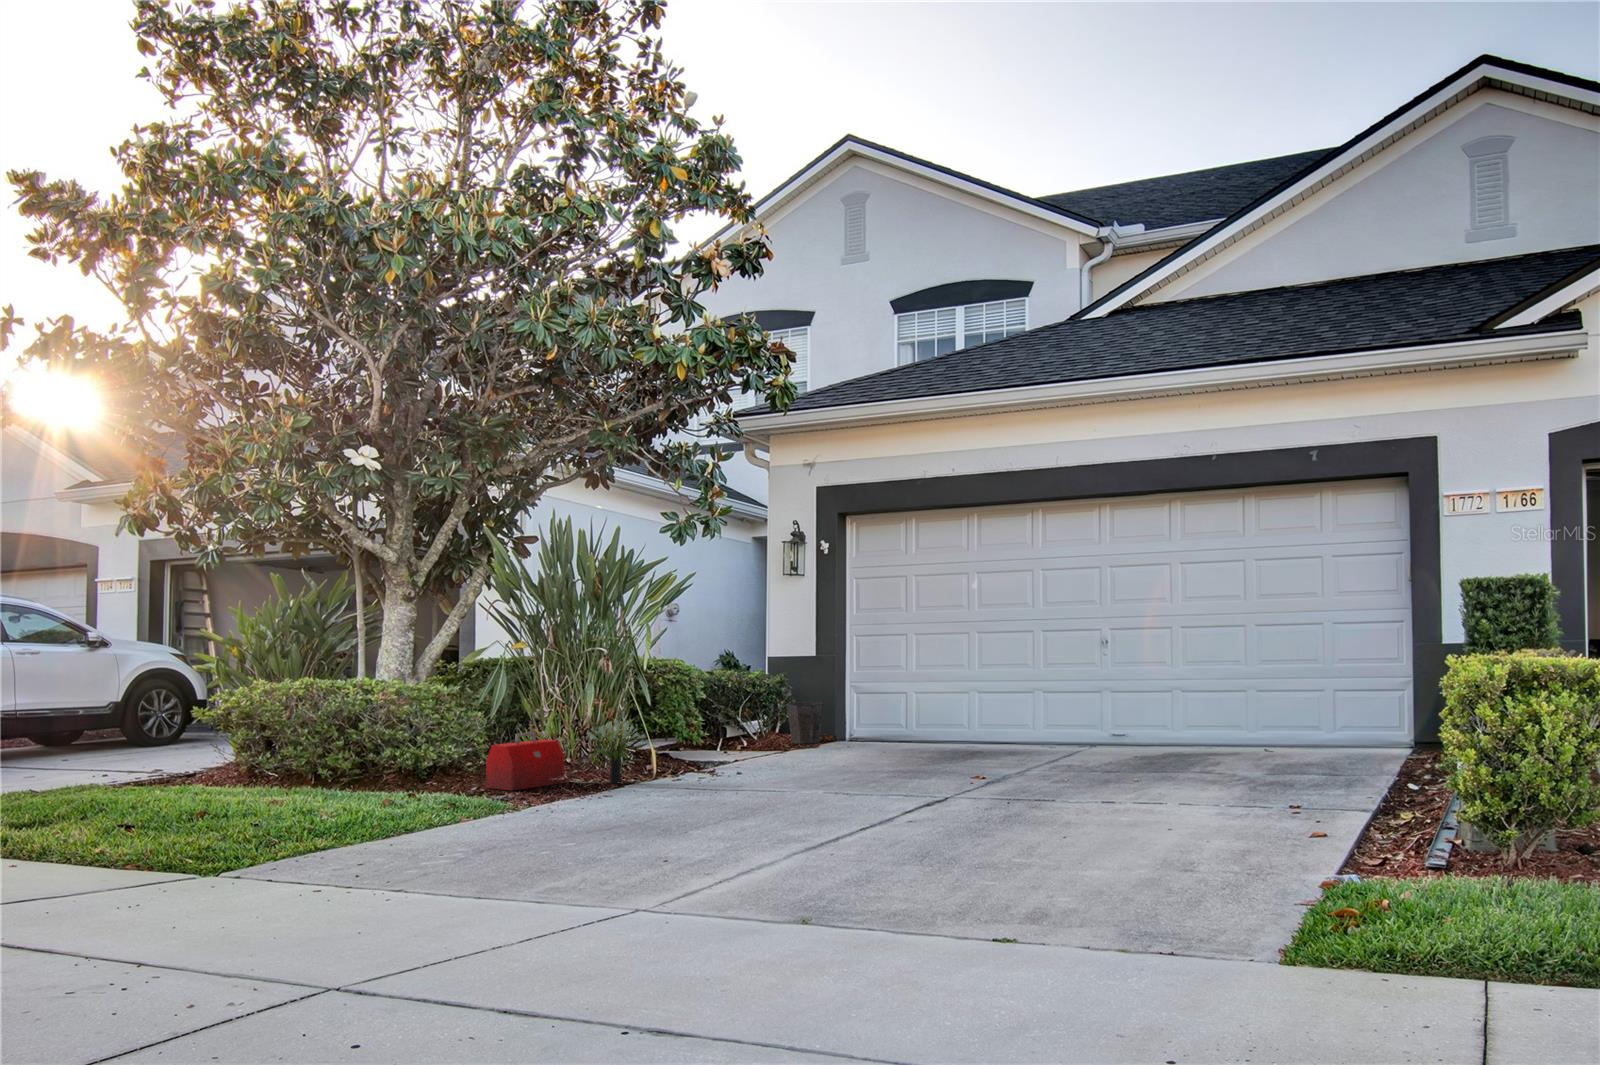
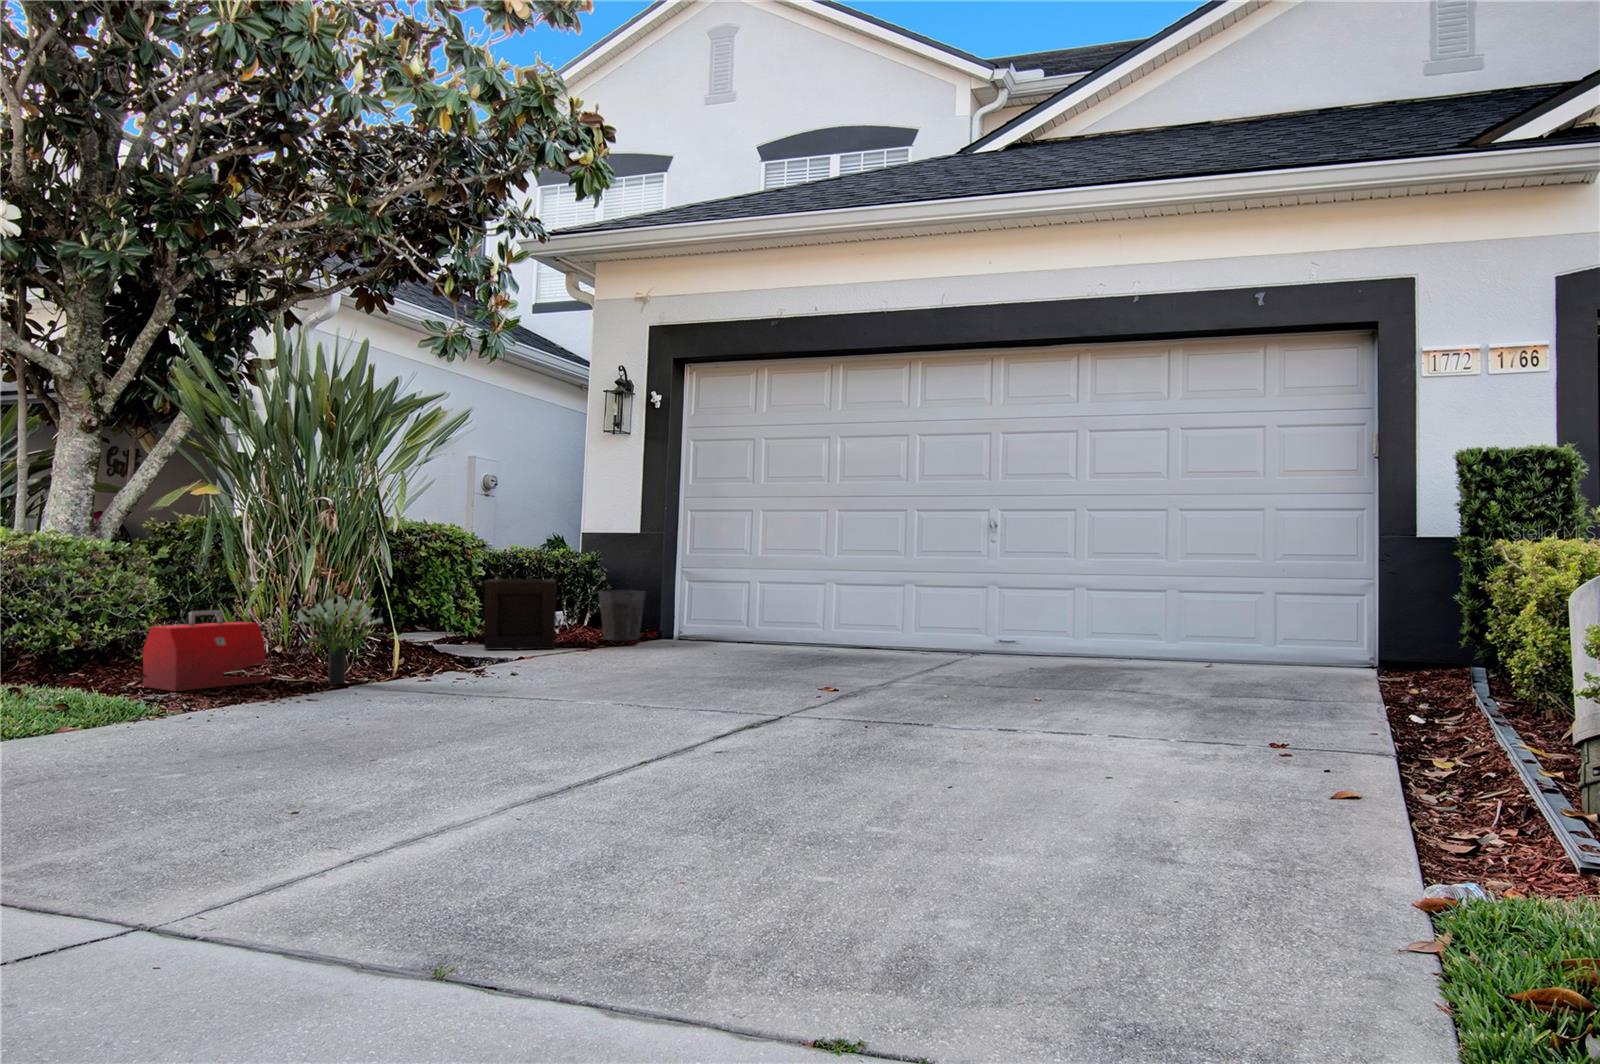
wooden crate: none [703,696,757,754] -> present [484,579,556,650]

